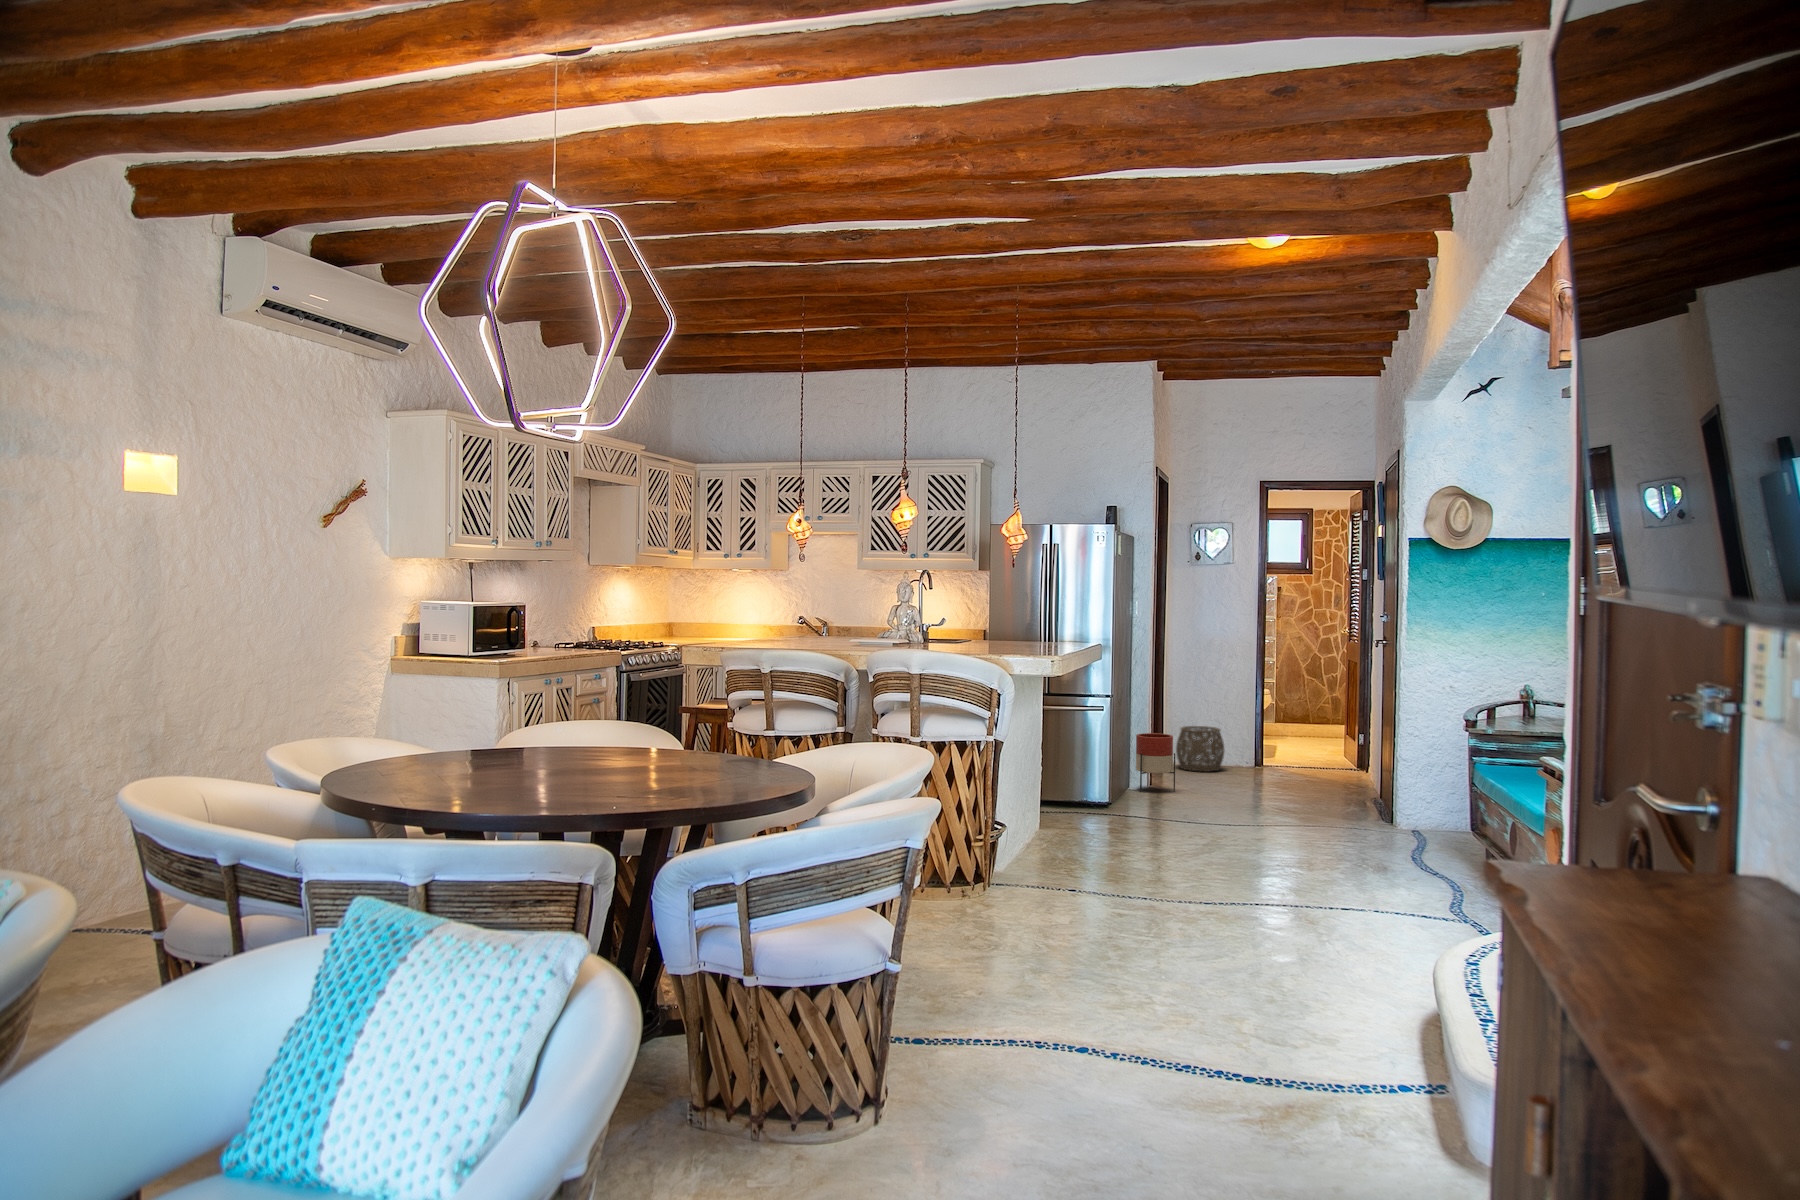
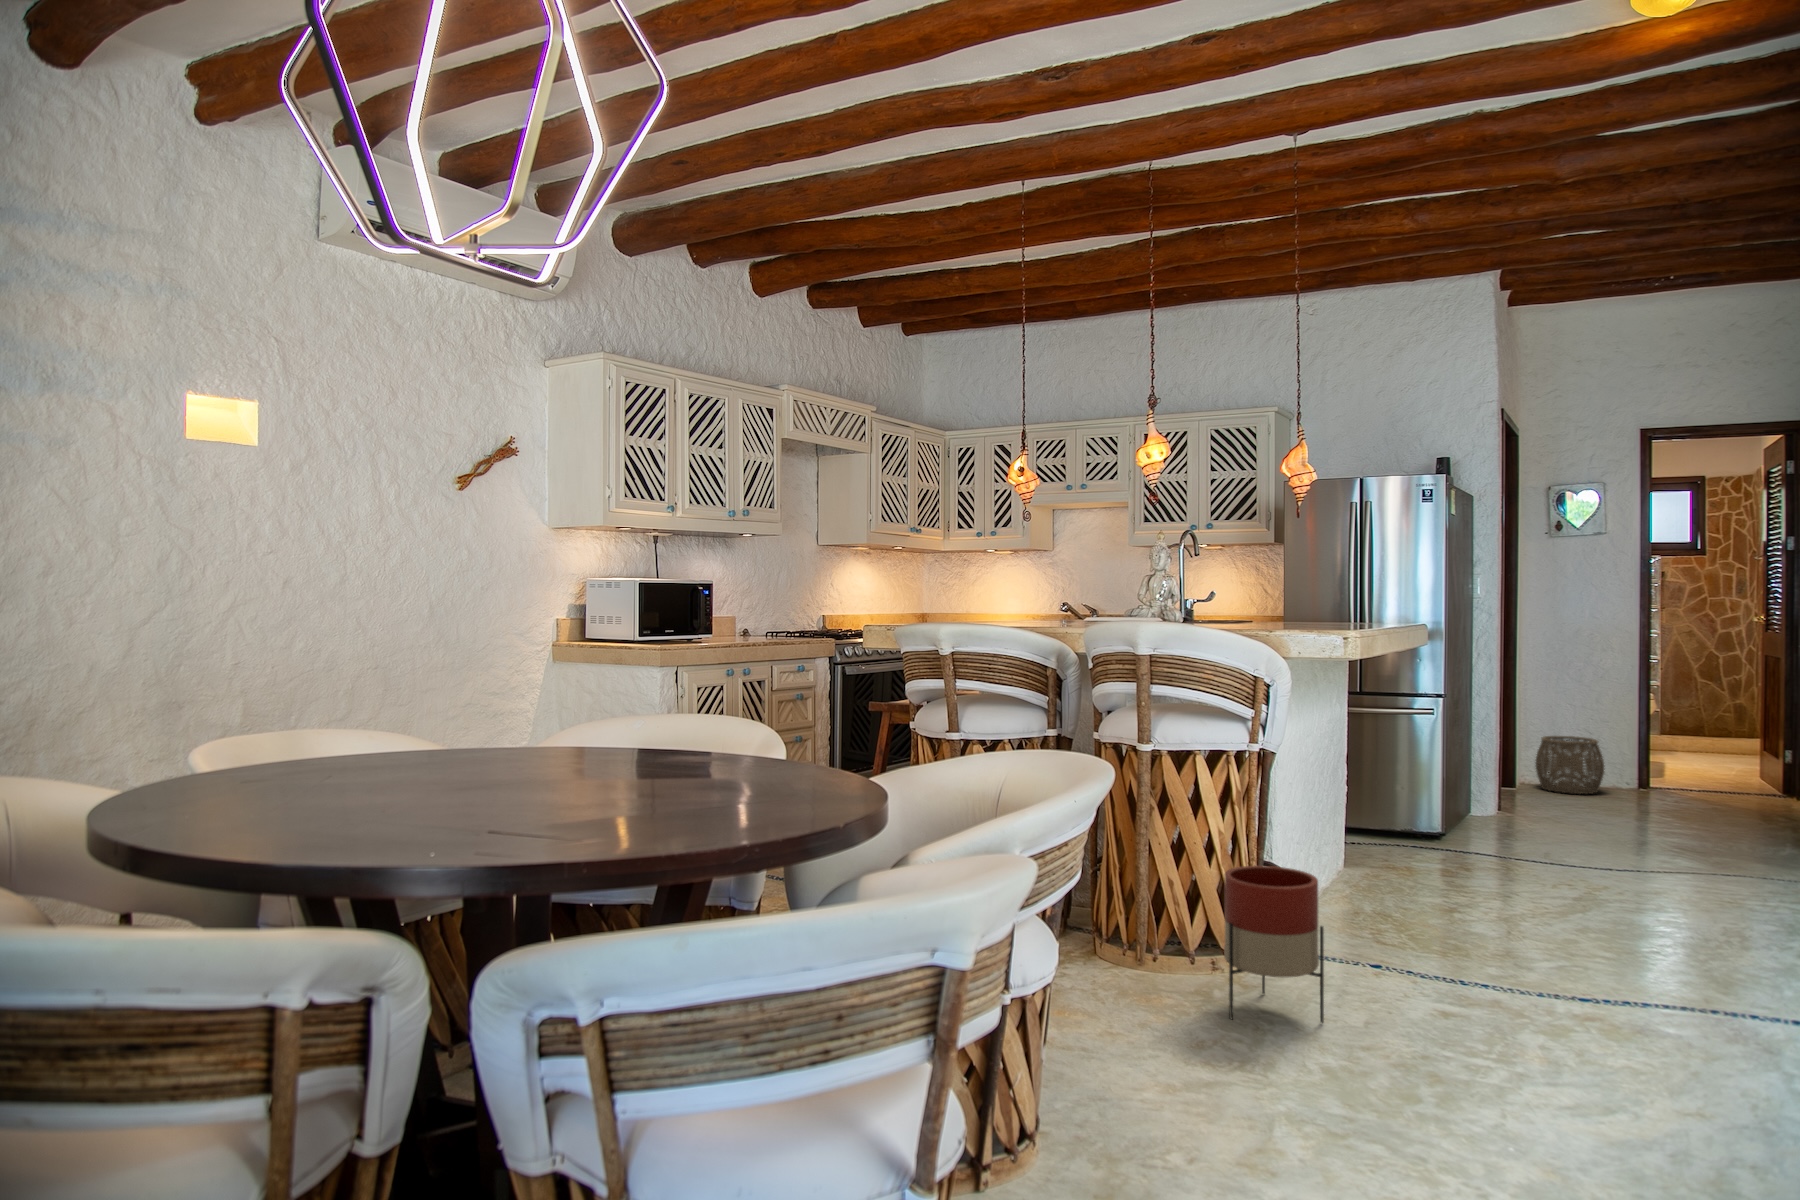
planter: present [1136,733,1175,792] -> present [1224,866,1324,1023]

